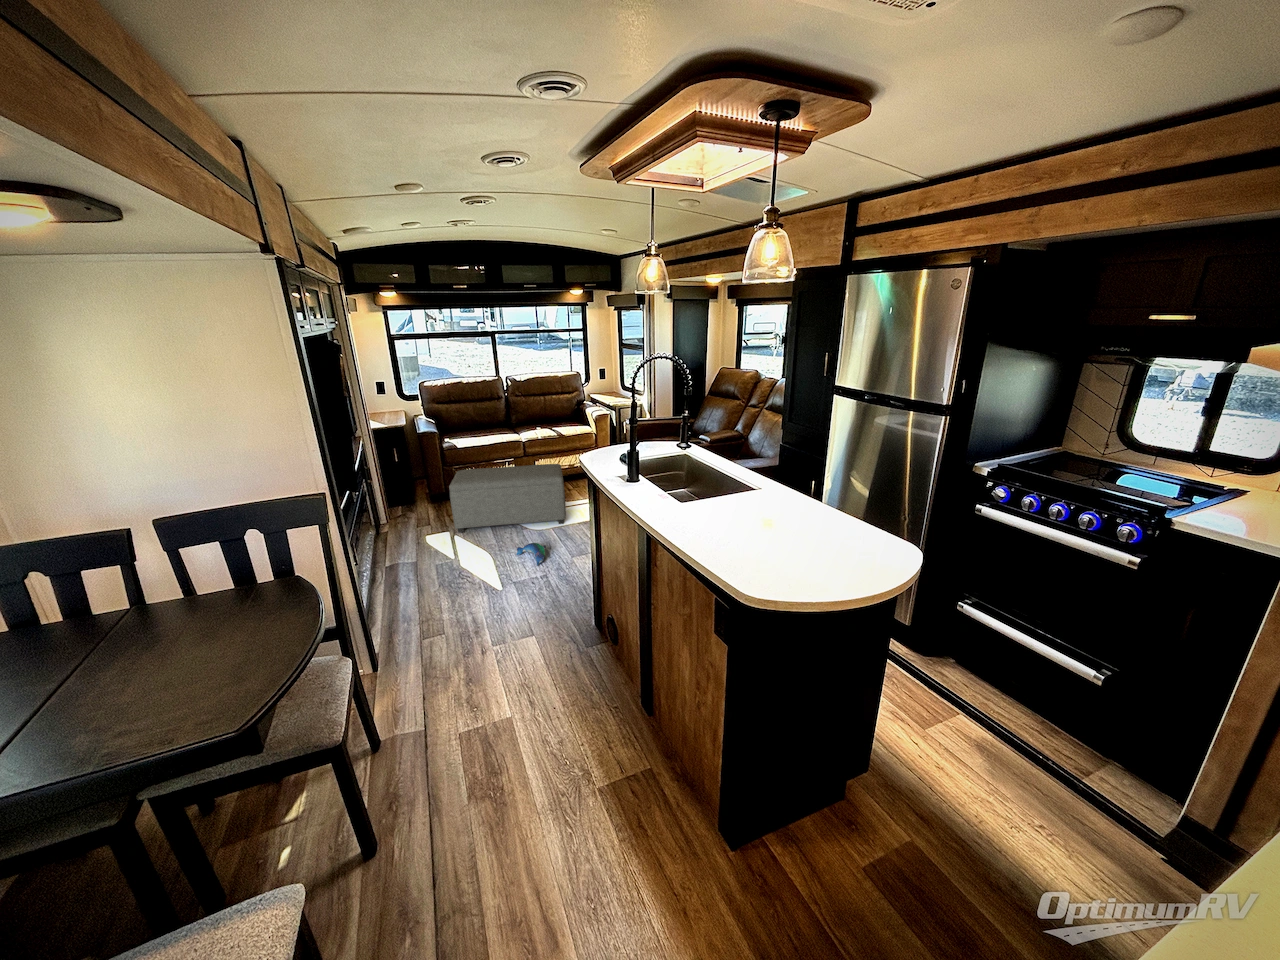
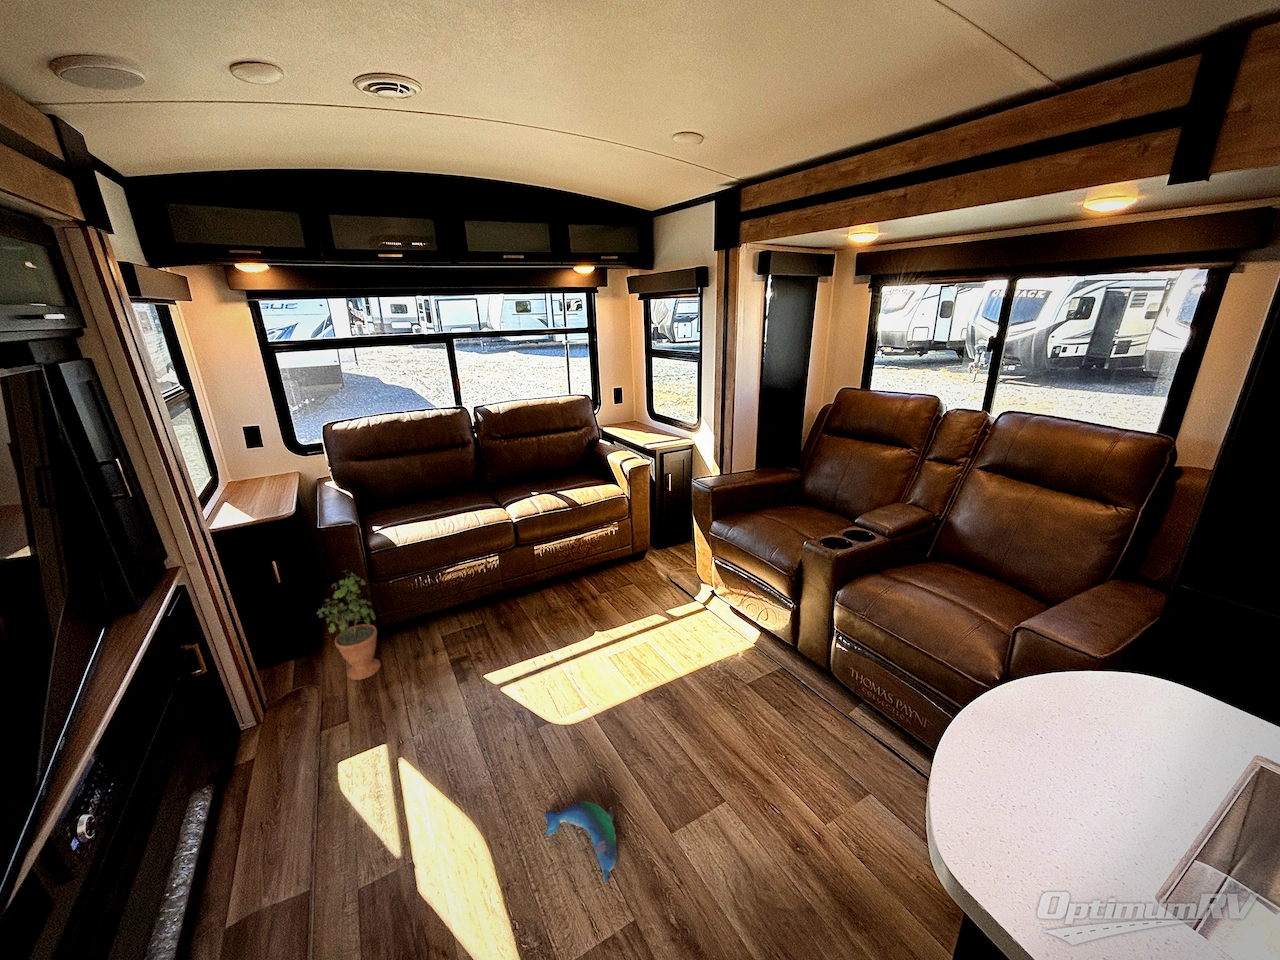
potted plant: none [417,454,447,512] -> present [317,573,381,680]
ottoman: present [449,464,566,533] -> none [382,577,620,750]

